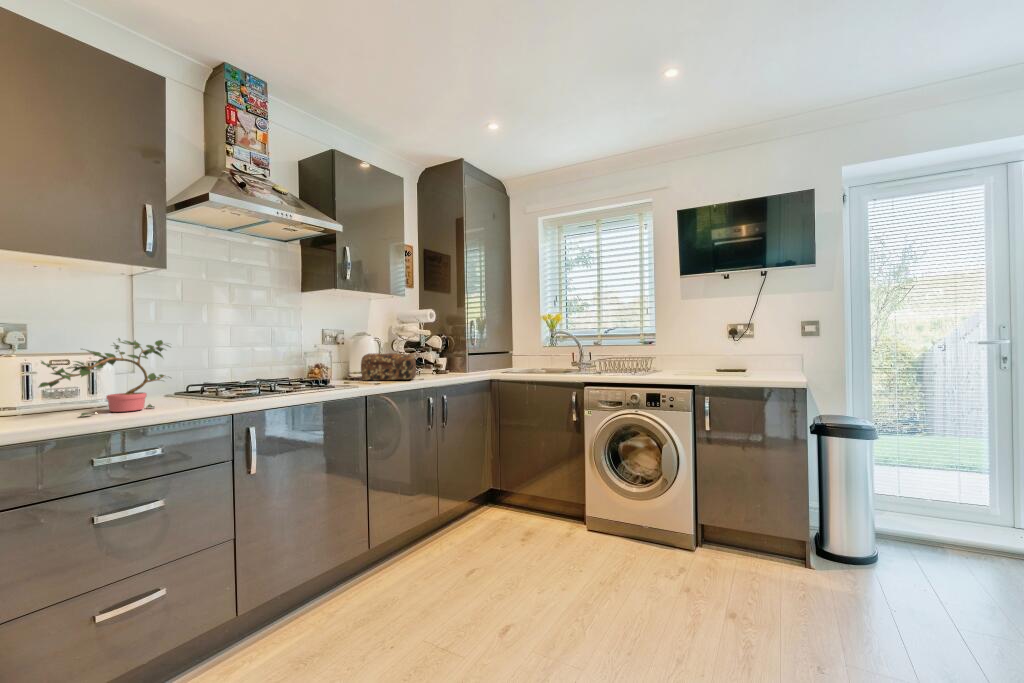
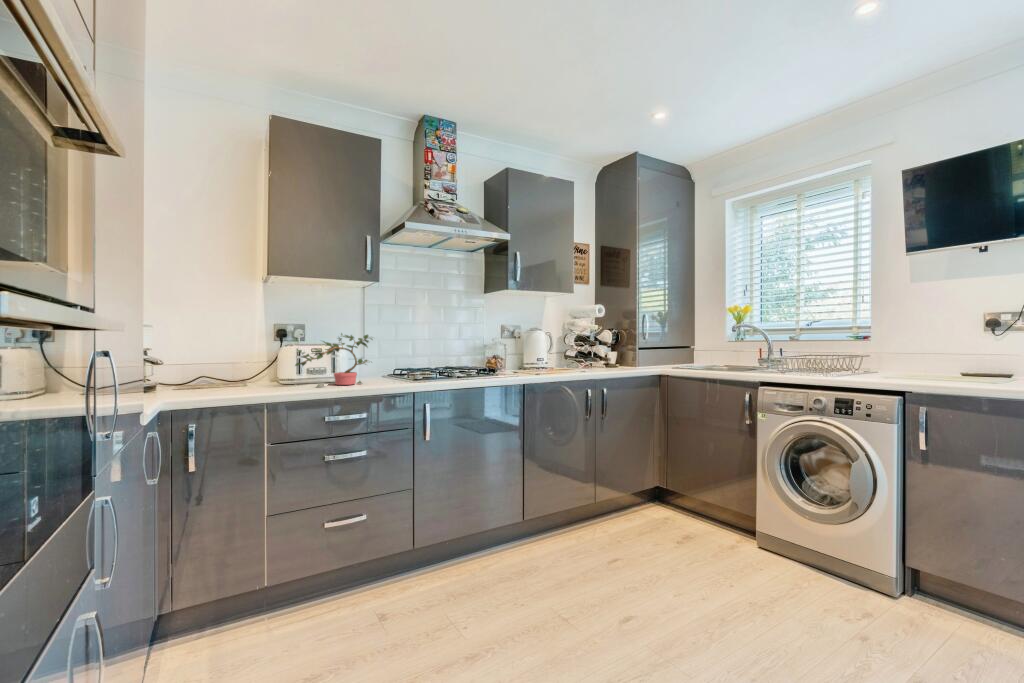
bread loaf: present [361,353,416,381] -> none [527,346,577,371]

